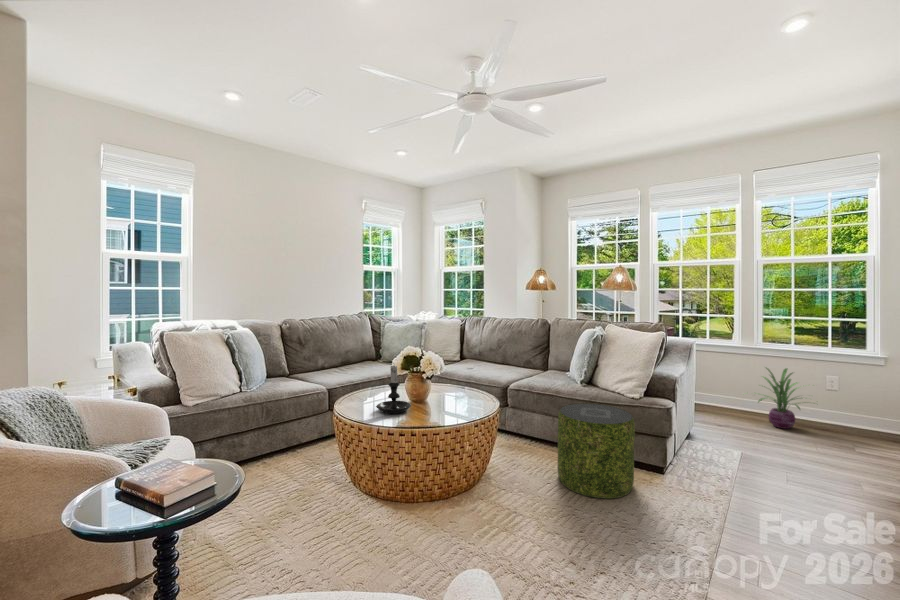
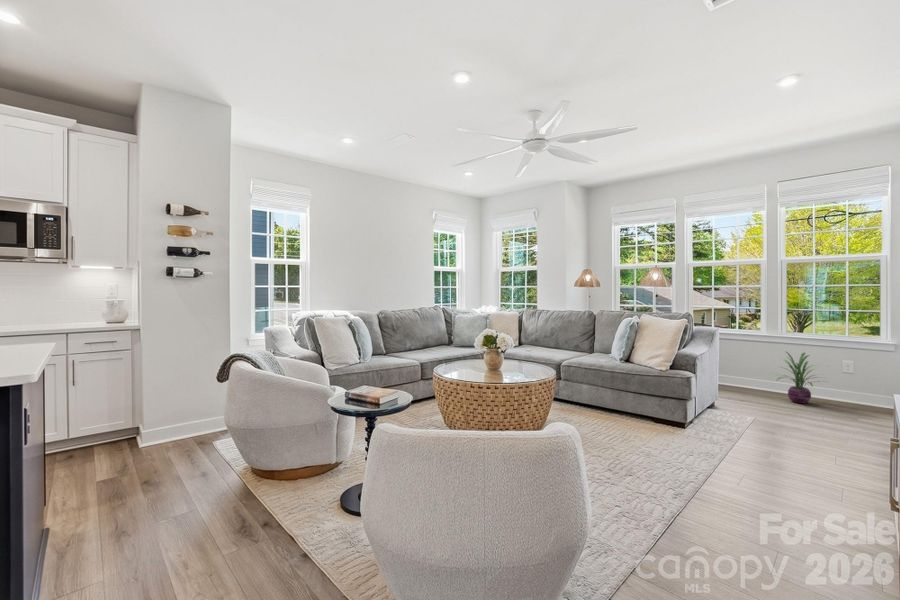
candle holder: present [376,366,411,414] -> none [465,340,491,376]
pouf: present [558,404,635,499] -> none [601,374,661,440]

